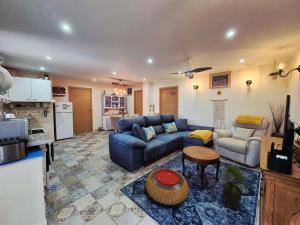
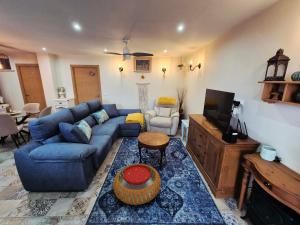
potted plant: present [220,166,248,209] -> none [177,138,200,172]

